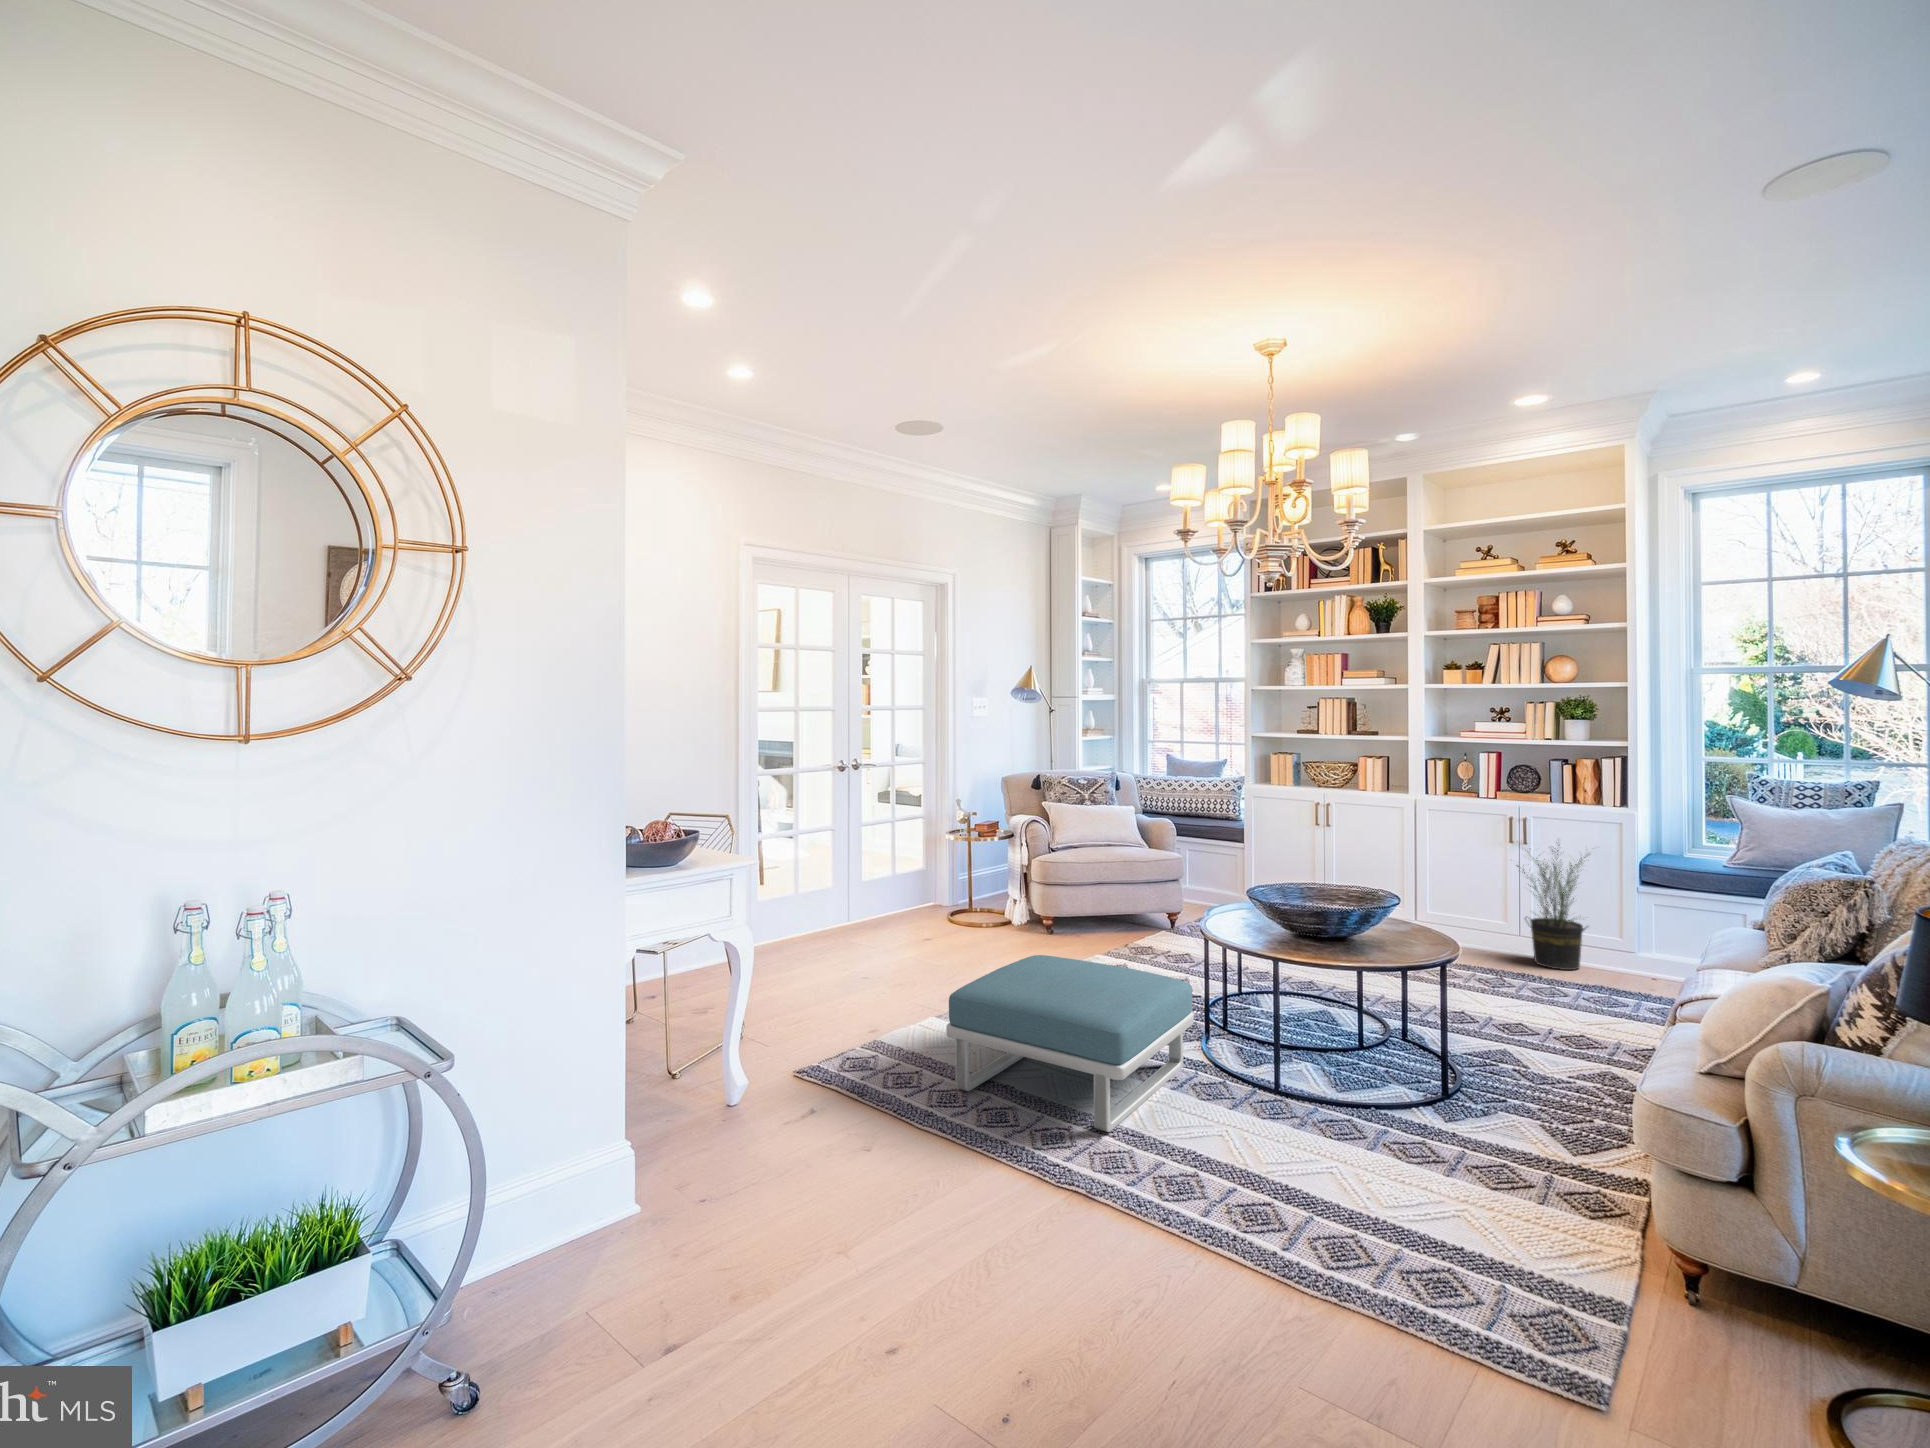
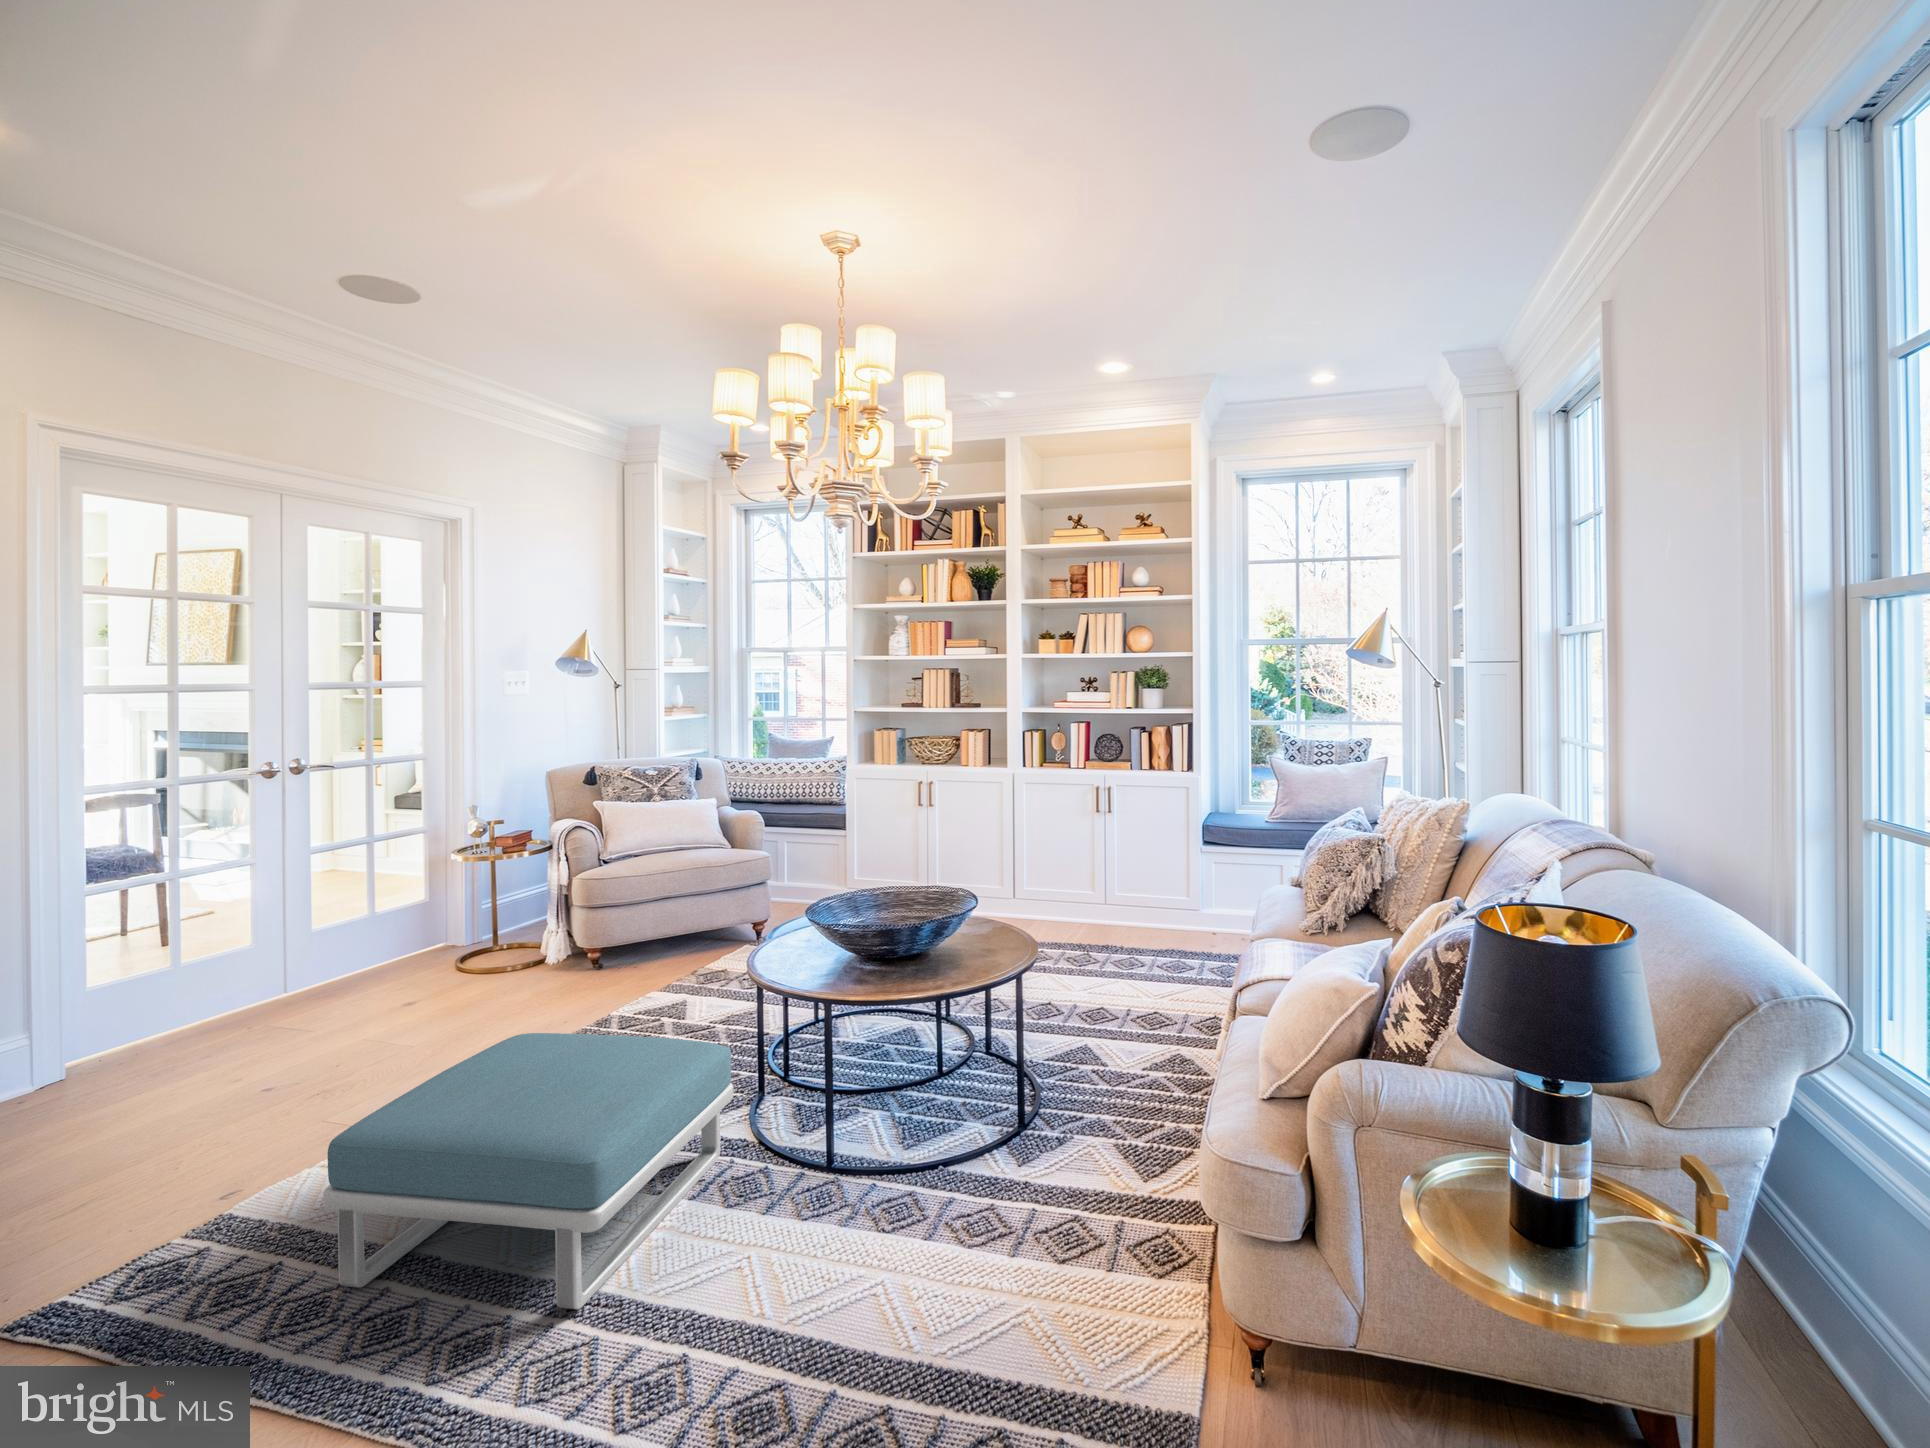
potted plant: present [1516,844,1589,970] -> none [1094,806,1172,939]

